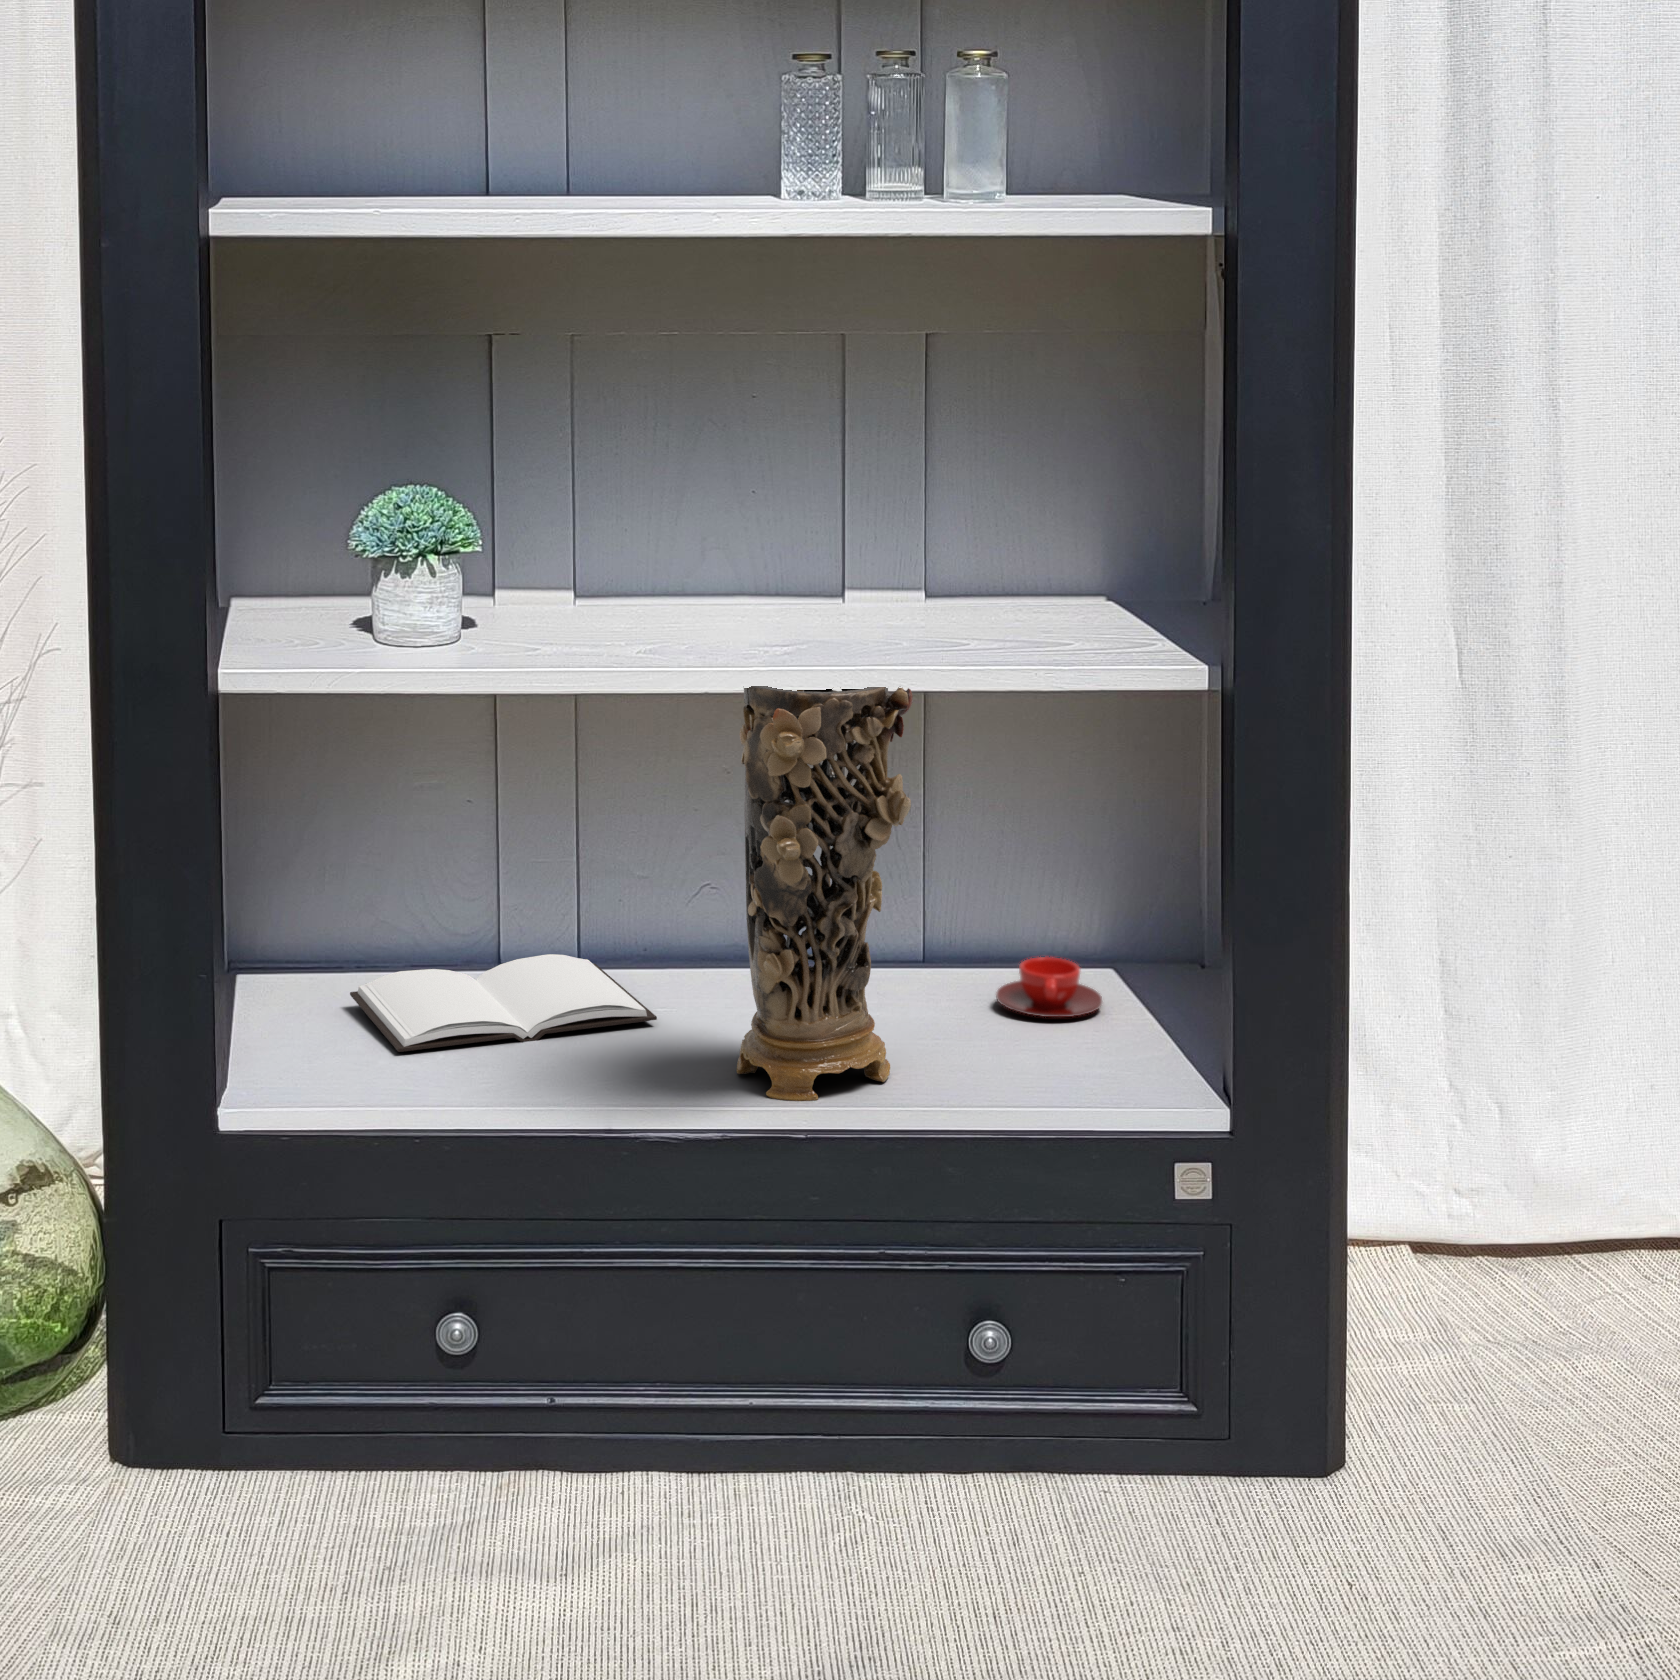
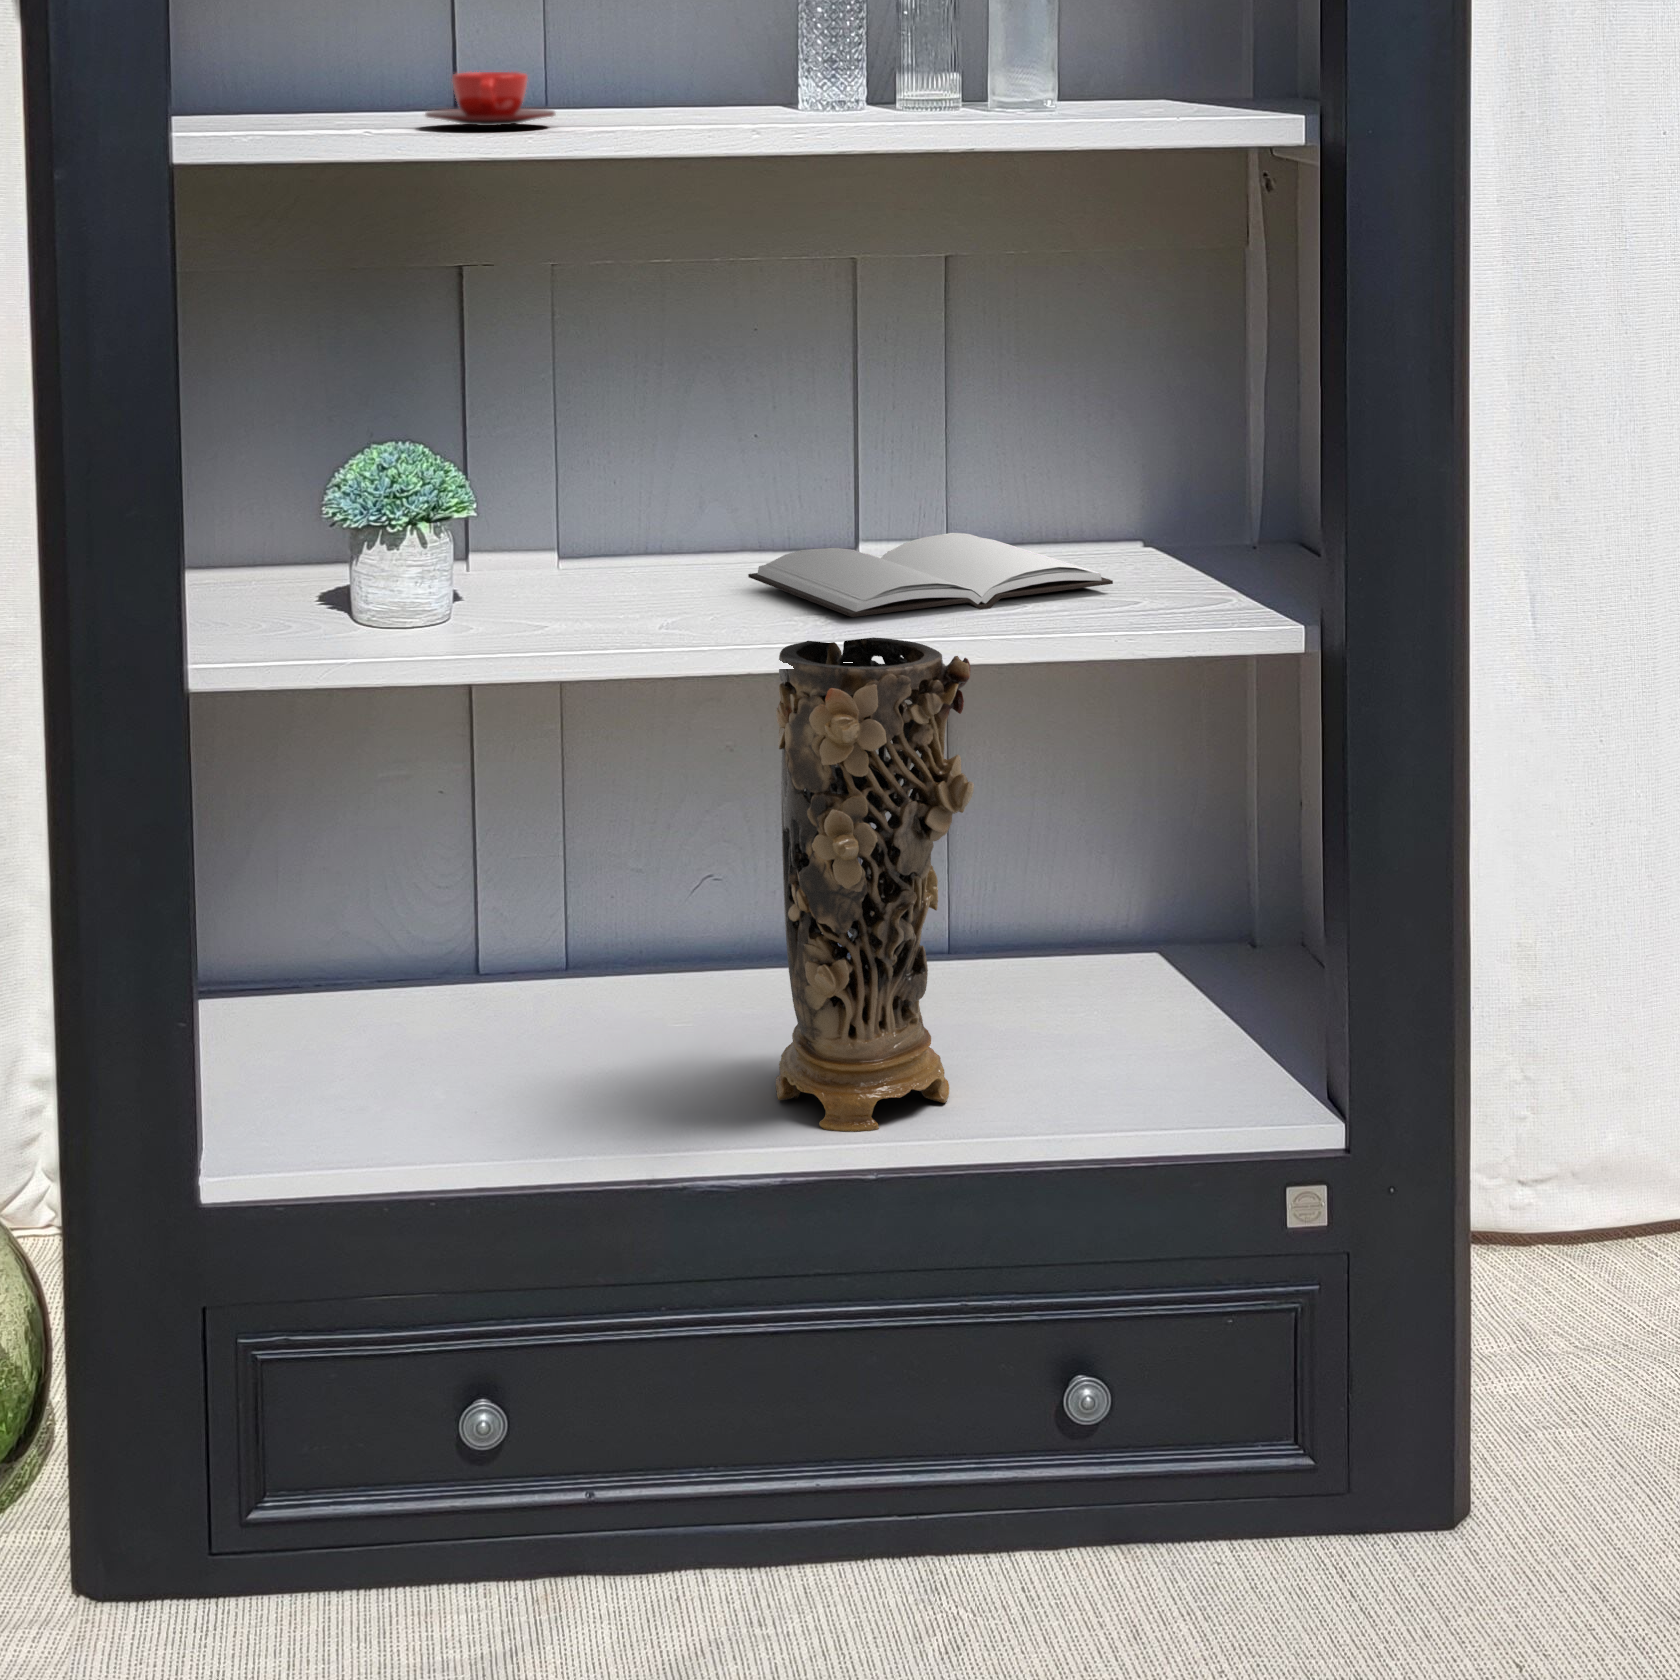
book: present [350,954,657,1052] -> present [748,533,1113,617]
teacup: present [996,957,1102,1017] -> present [425,72,555,126]

